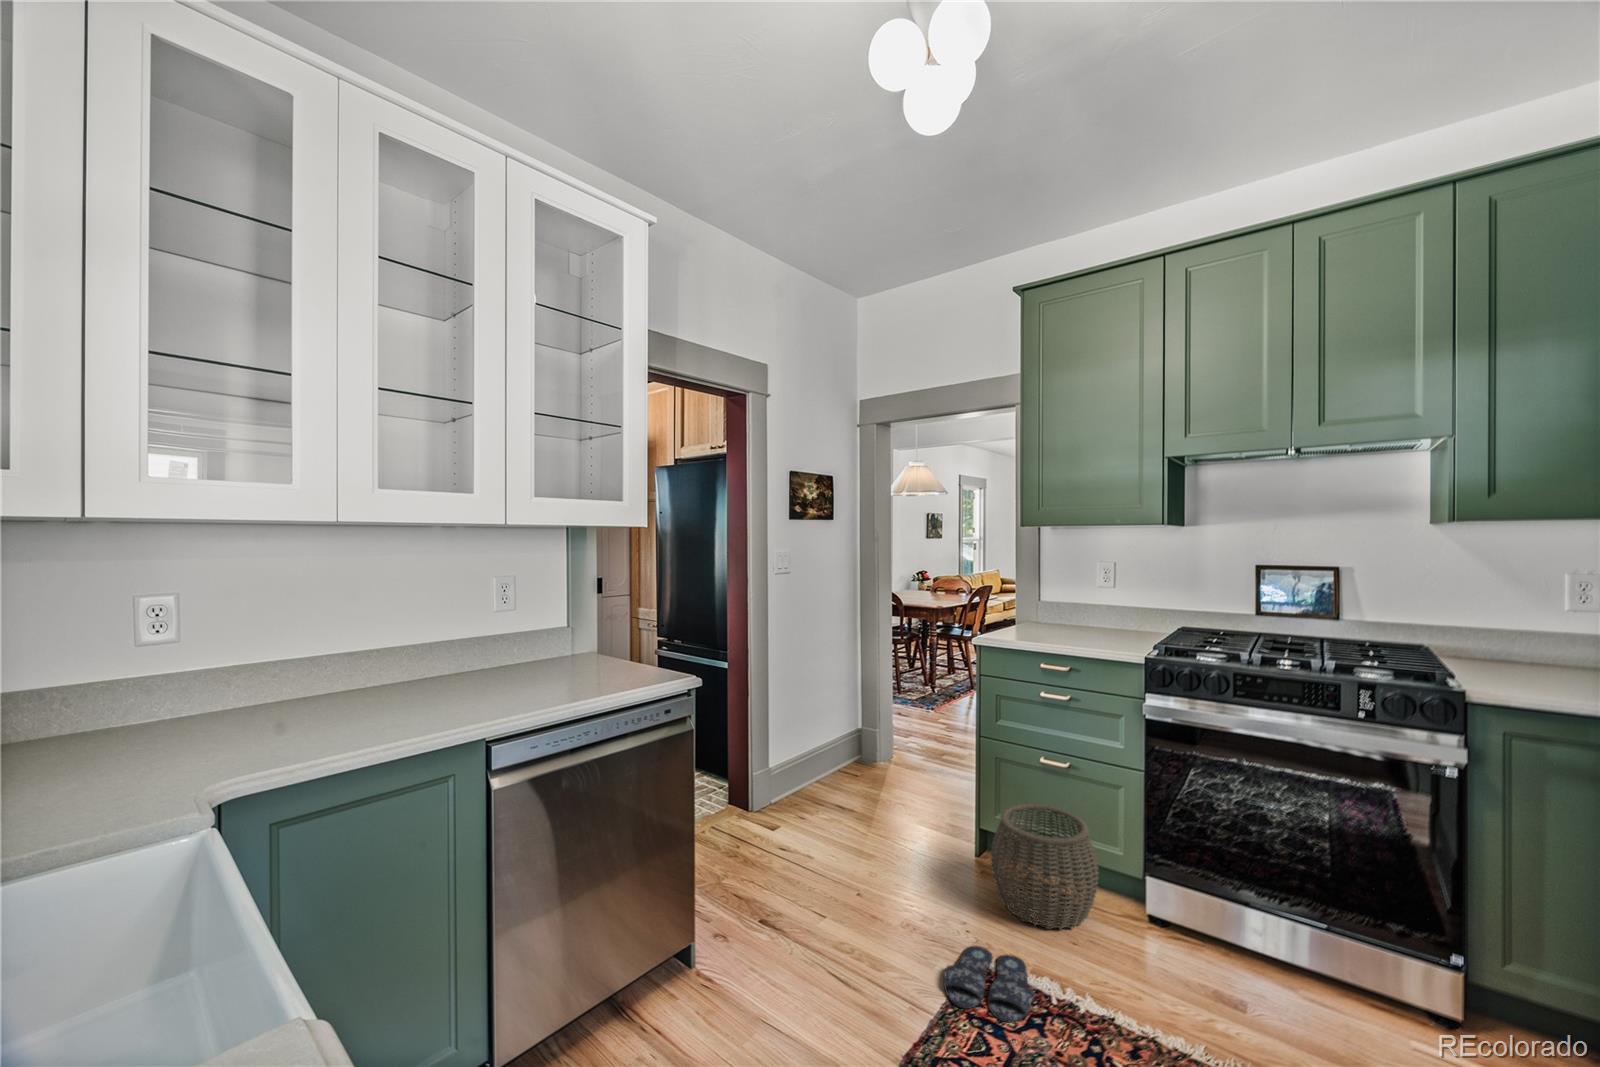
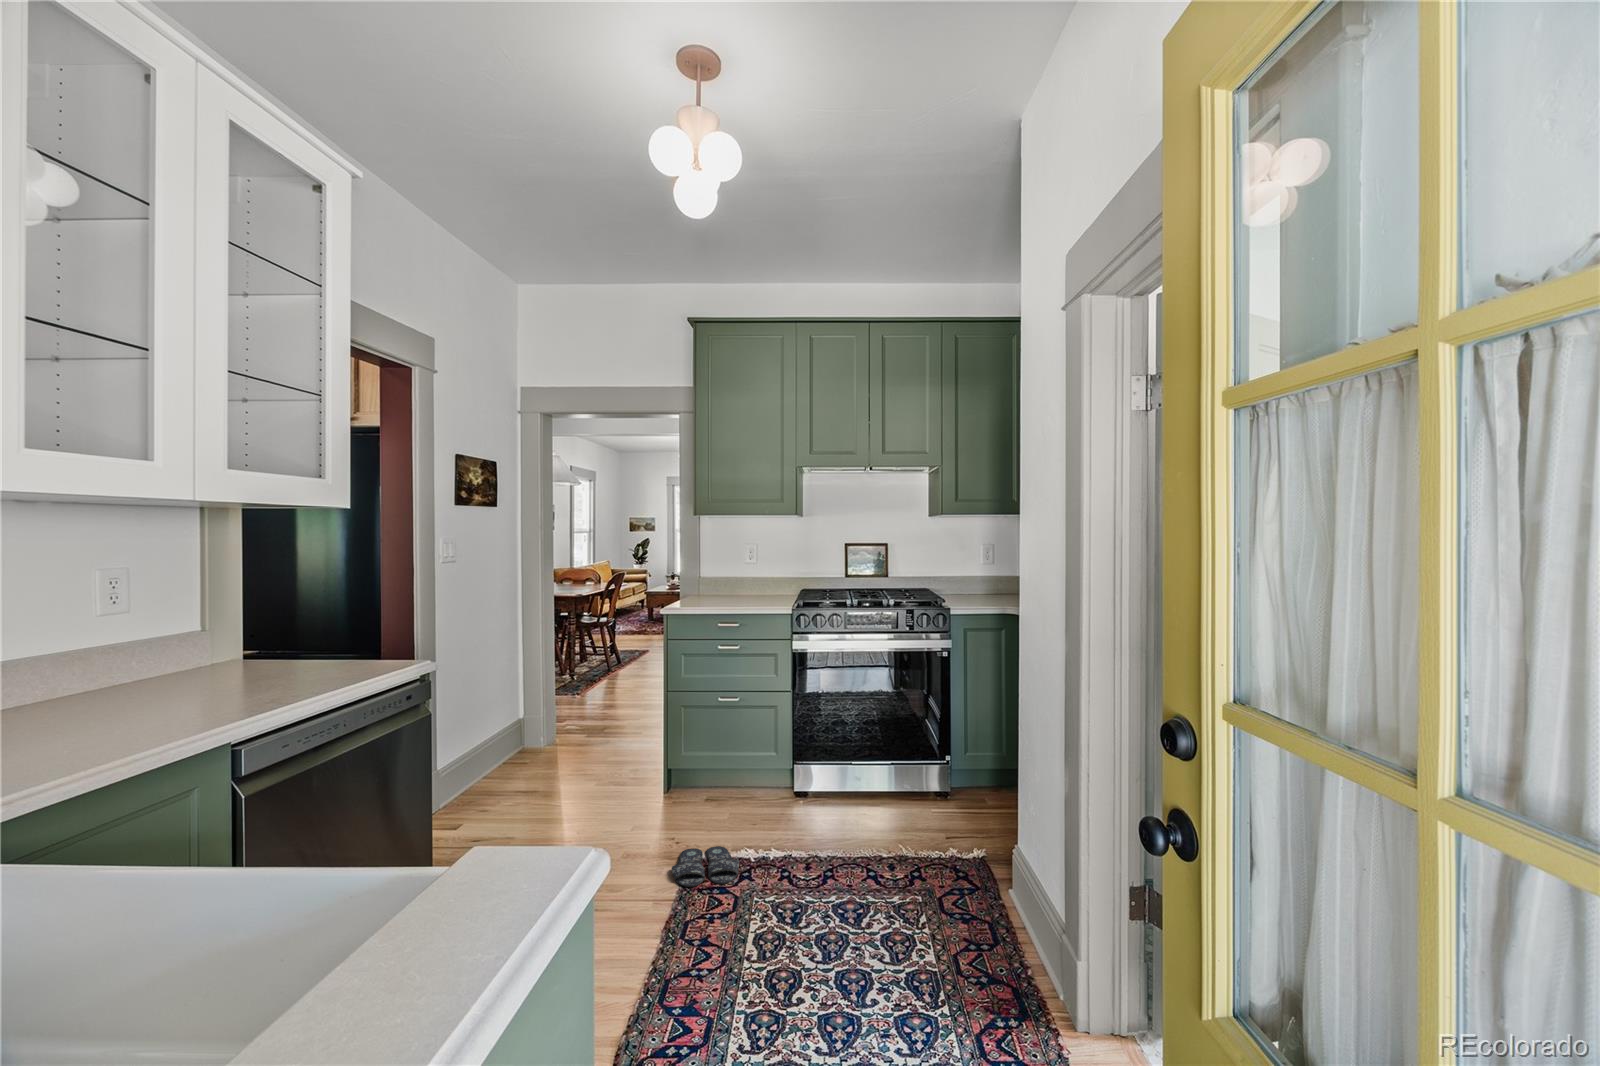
woven basket: present [991,804,1099,930] -> none [685,735,766,825]

